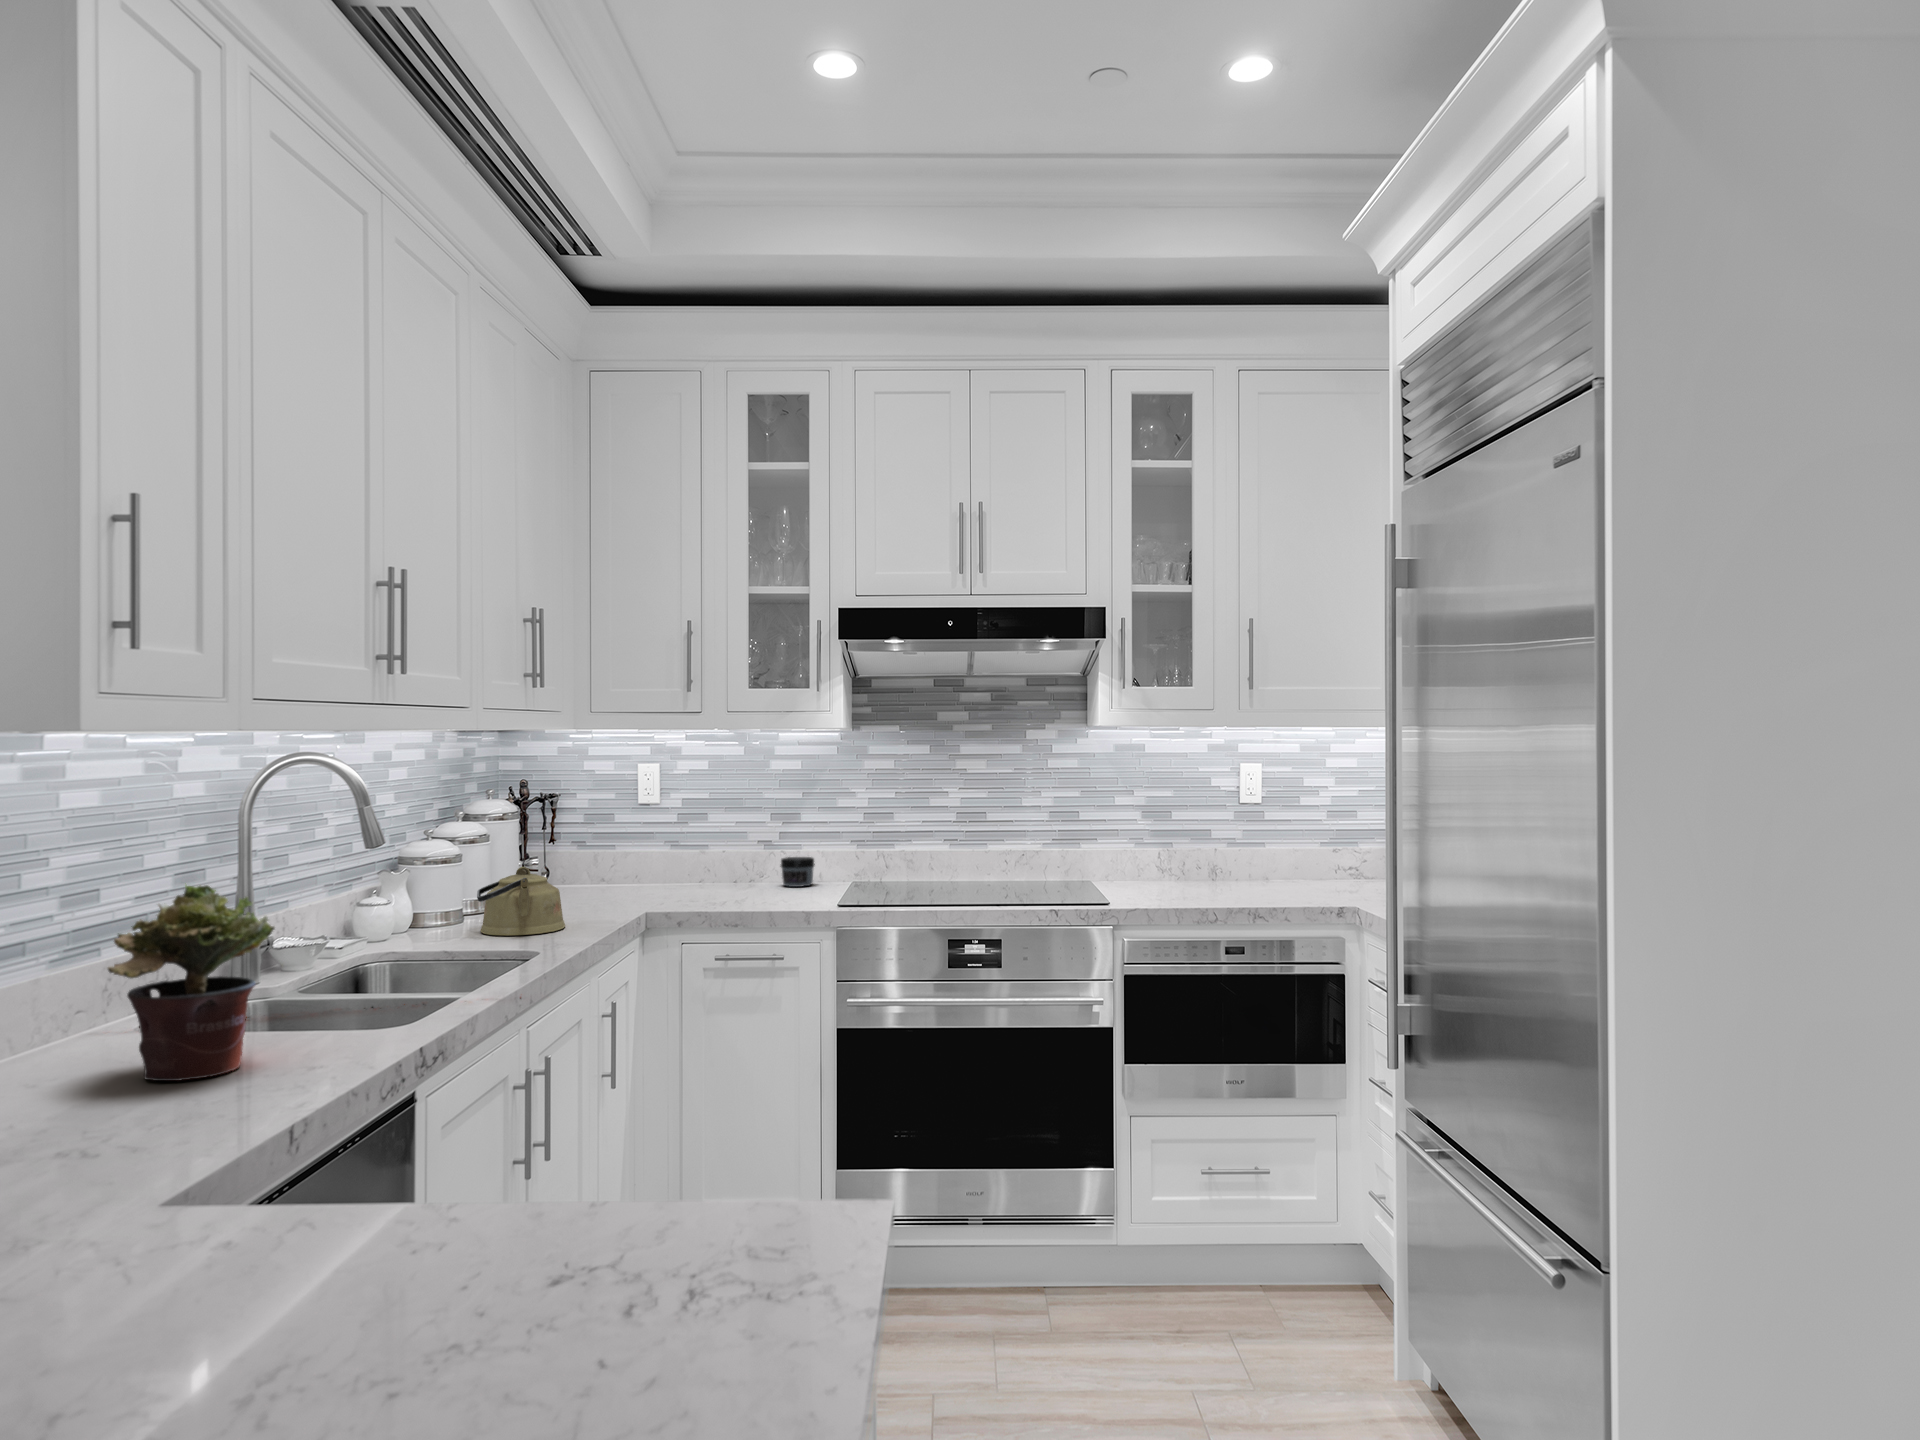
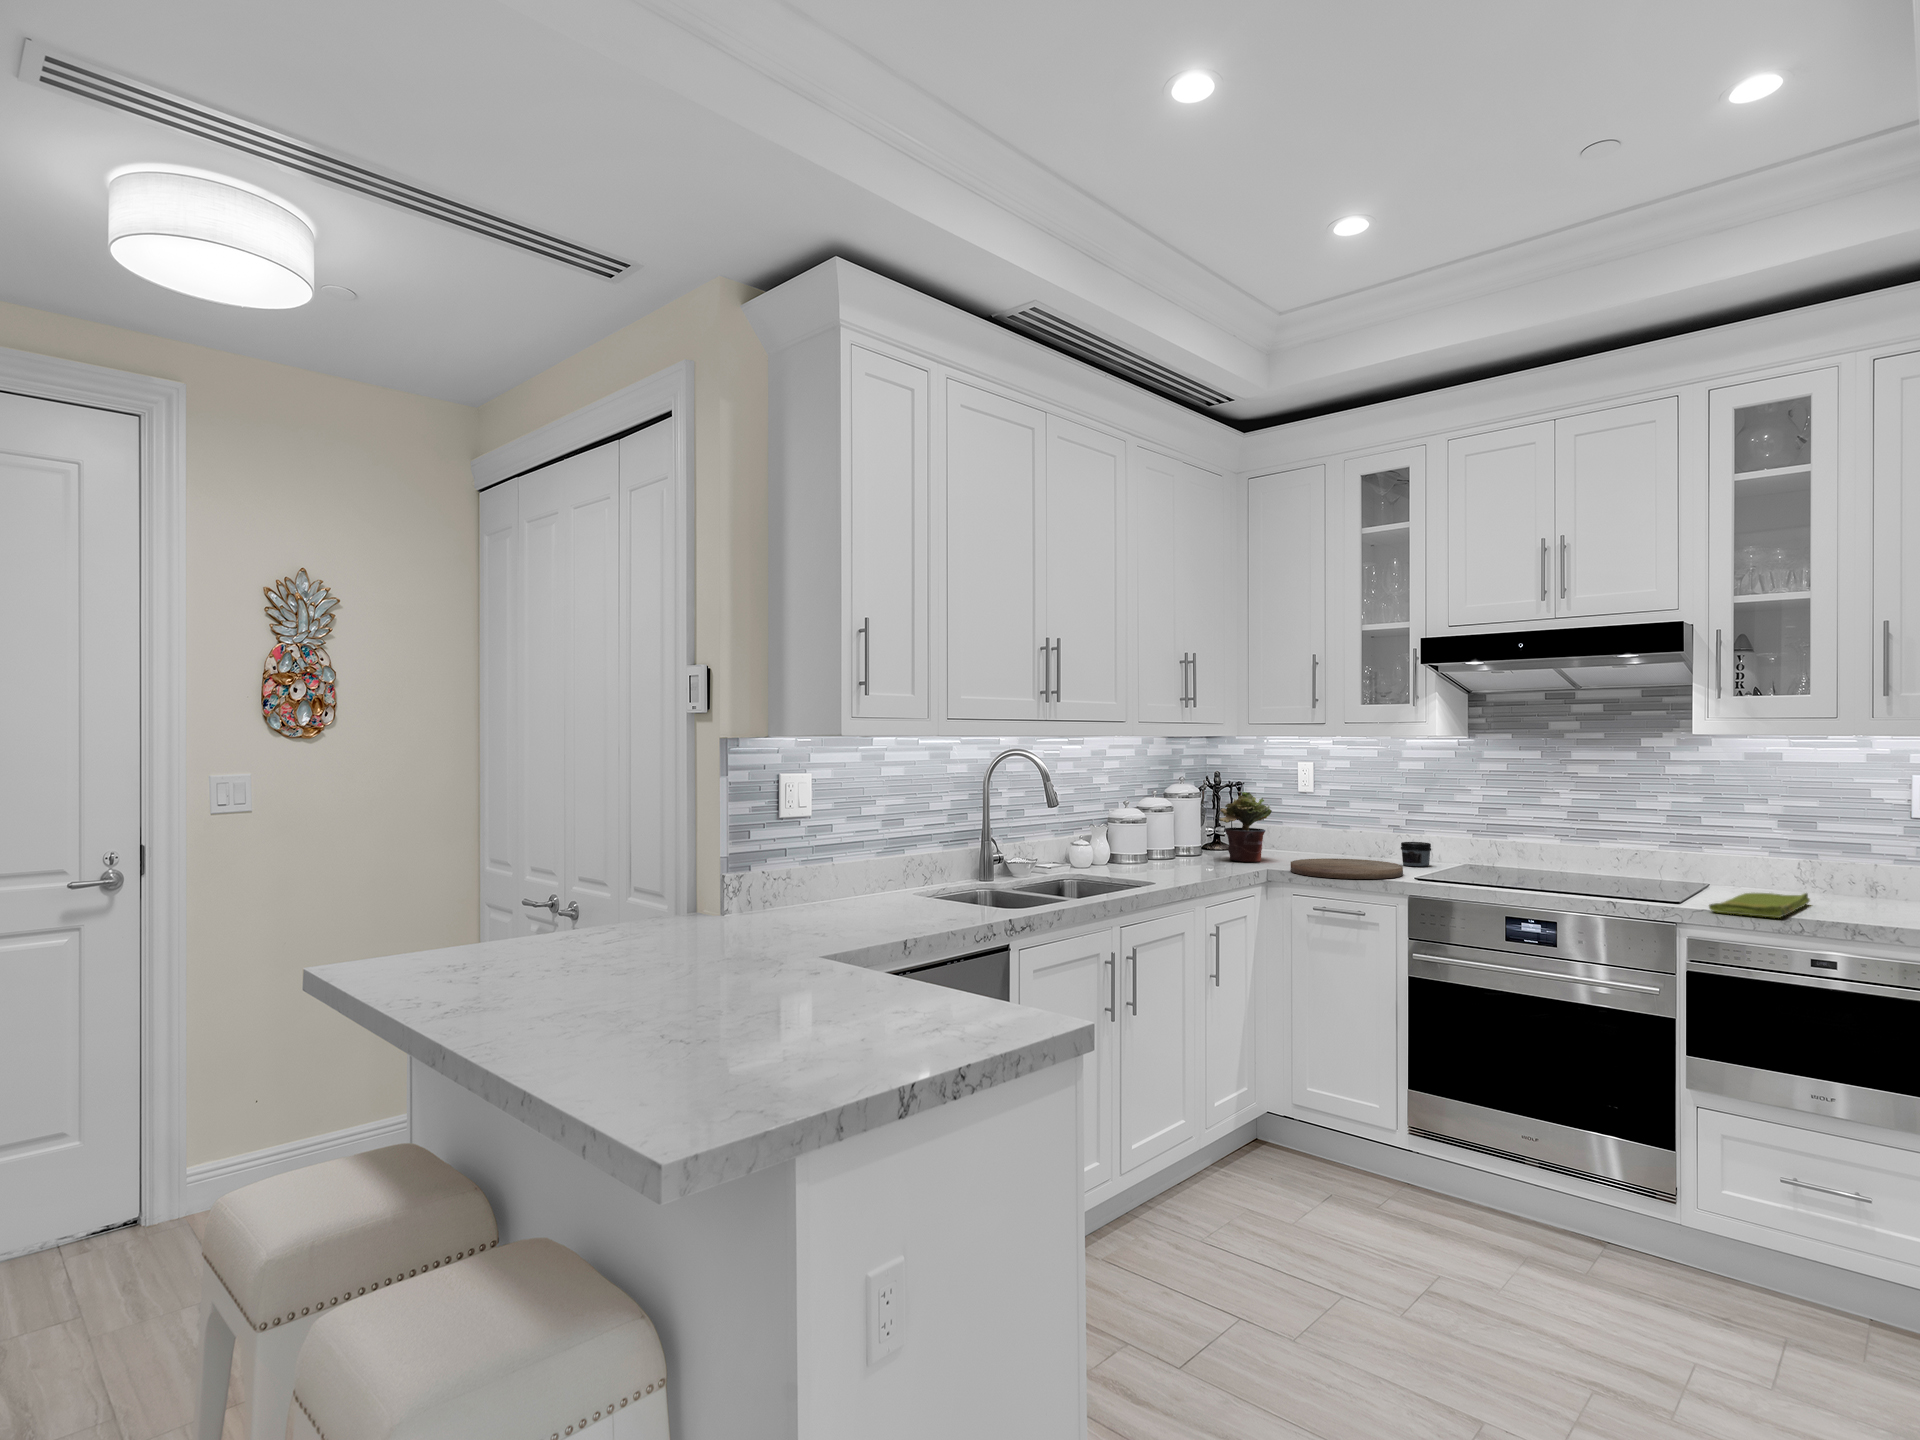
kettle: present [477,867,565,936] -> none [1134,830,1194,875]
dish towel: none [1136,878,1210,906] -> present [1709,893,1810,918]
cutting board: none [676,884,814,912] -> present [1291,858,1403,879]
potted plant: present [108,885,274,1081] -> present [1219,792,1272,862]

